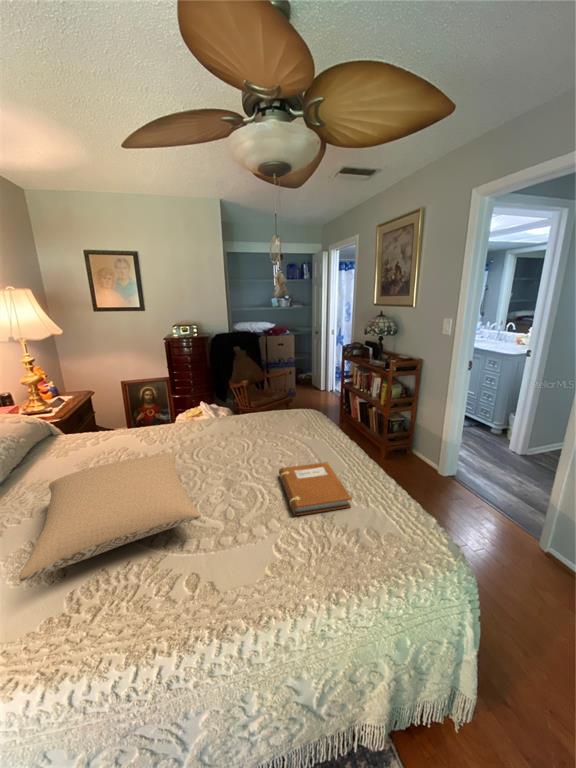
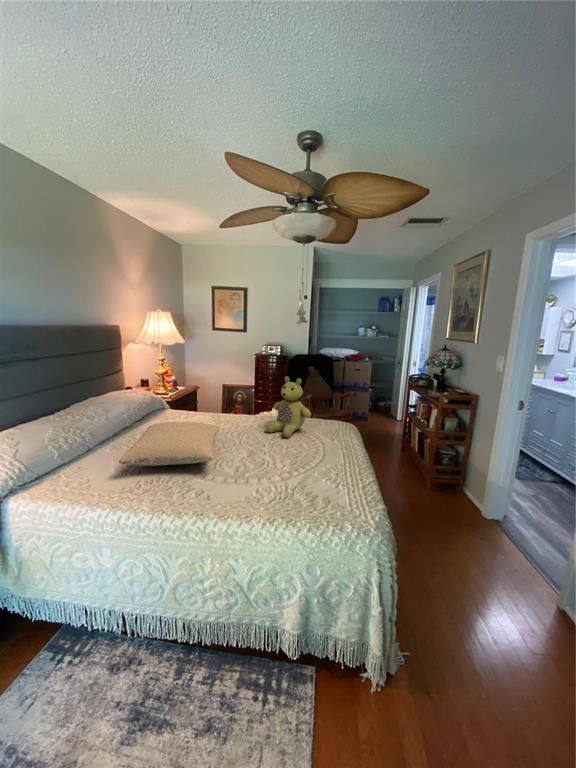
stuffed bear: none [233,366,288,446] -> present [266,376,311,437]
notebook: present [279,462,351,515] -> none [275,451,321,483]

